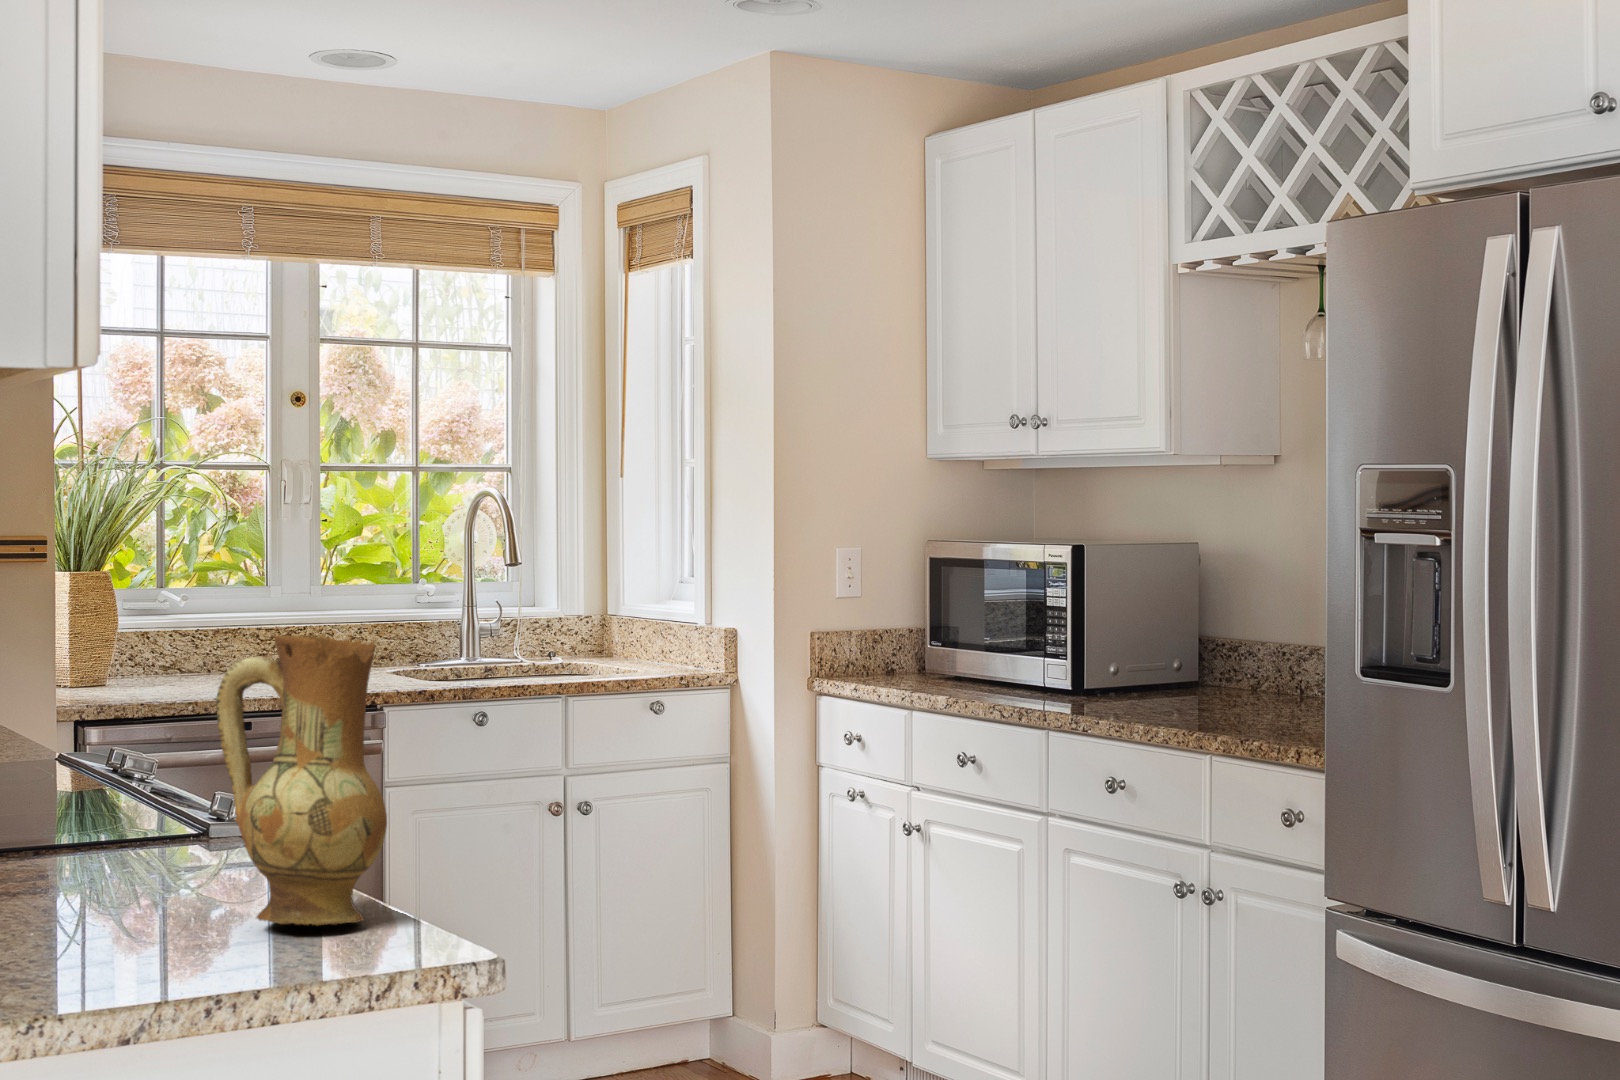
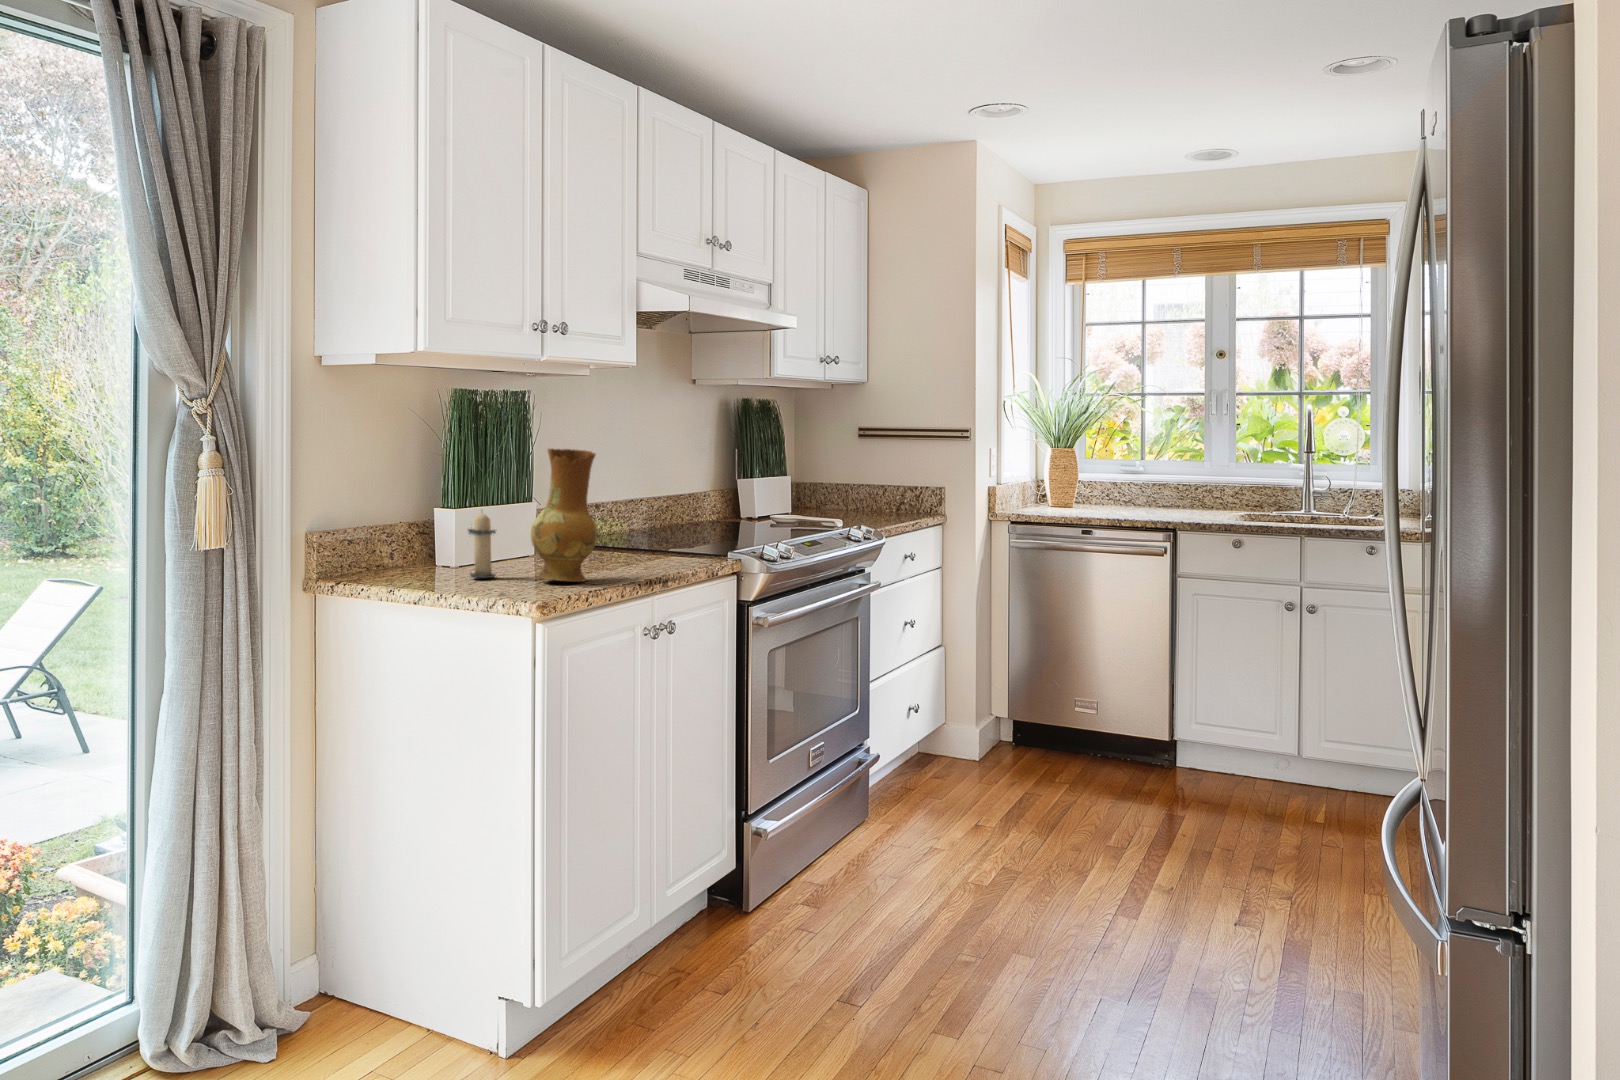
candle: none [72,790,159,962] -> present [468,513,496,578]

